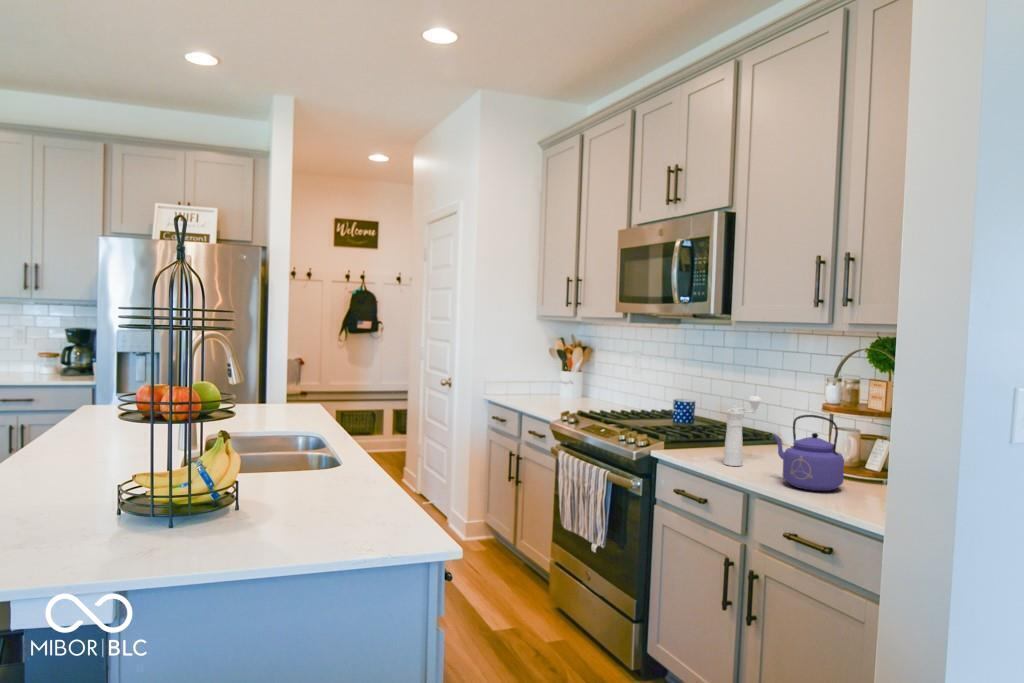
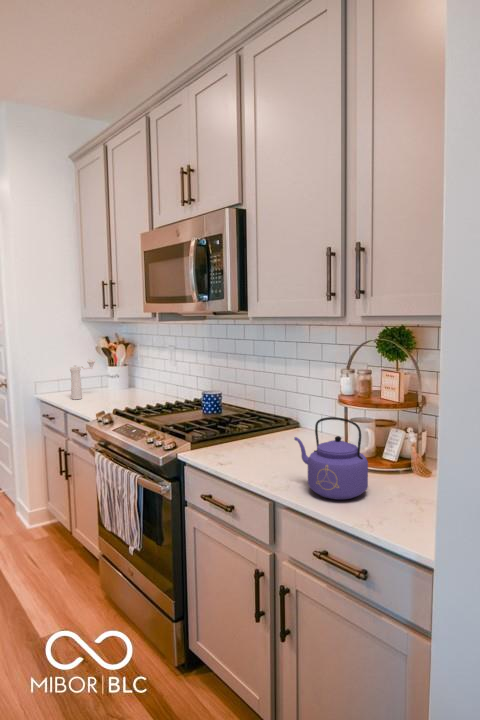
pepper mill: present [724,396,762,466] -> present [70,359,95,400]

